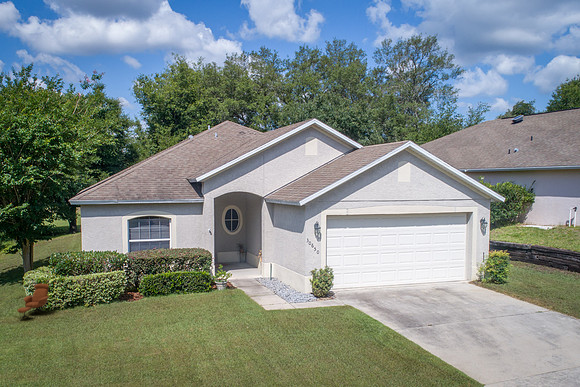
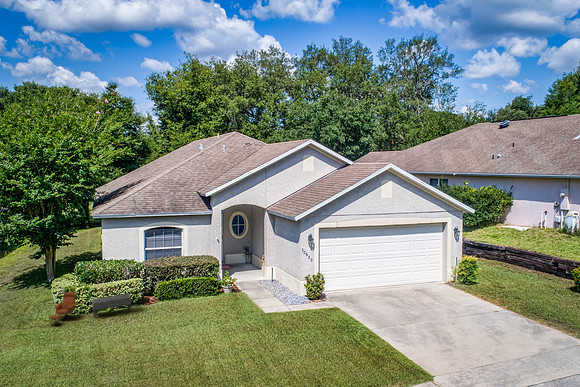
bench: none [67,287,112,313] -> present [92,294,131,318]

